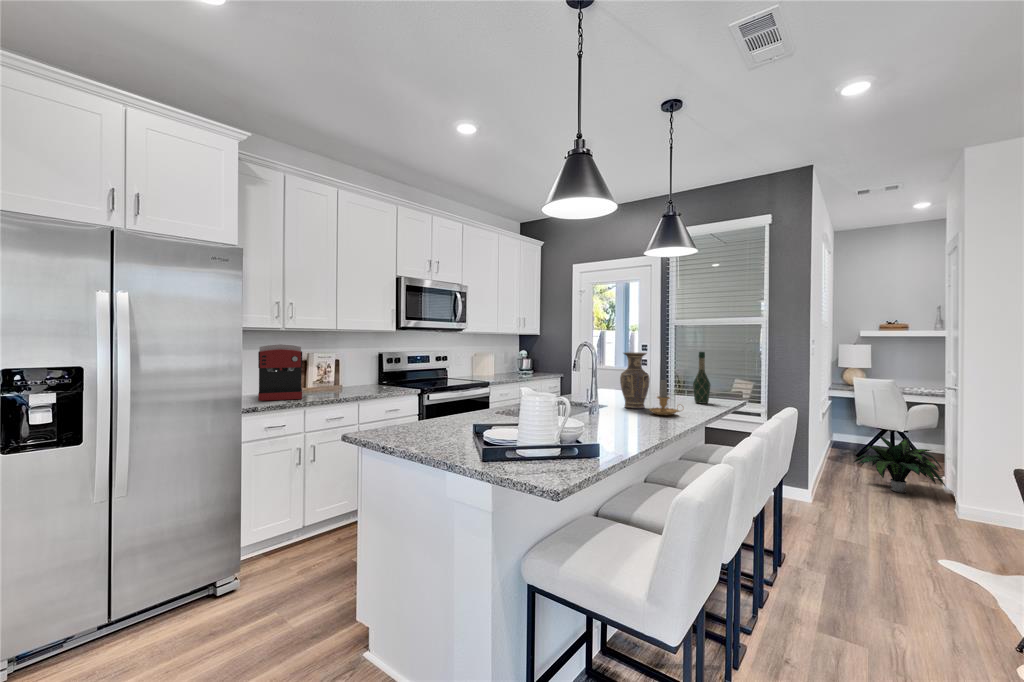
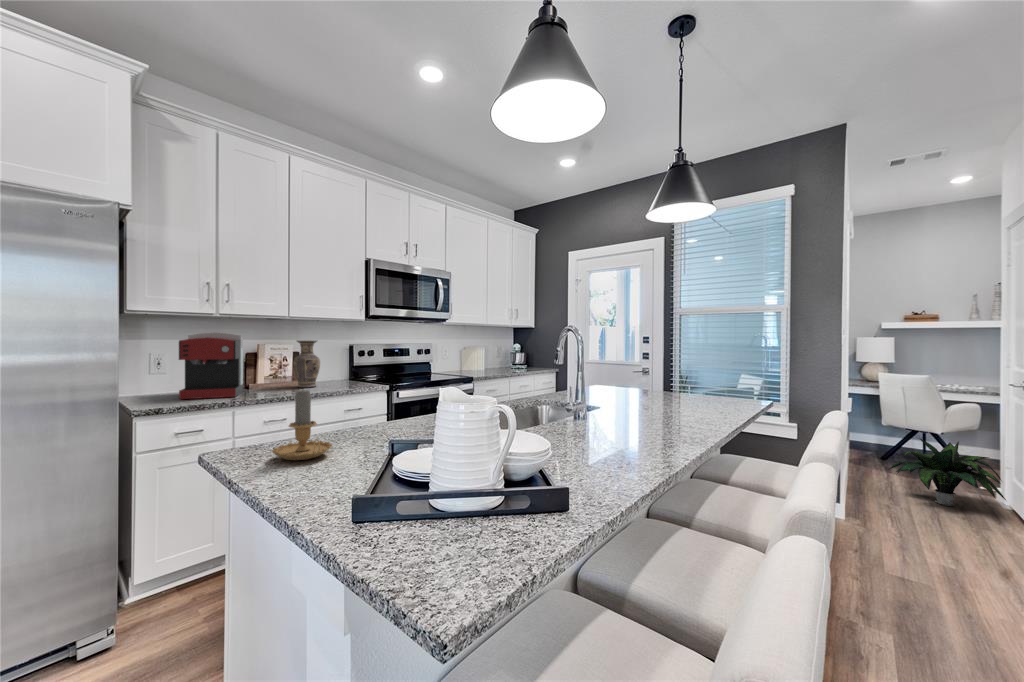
vase: present [620,352,649,409] -> present [293,340,320,388]
wine bottle: present [693,352,710,404] -> none [710,338,733,404]
candle: present [649,380,680,415] -> present [272,390,332,460]

